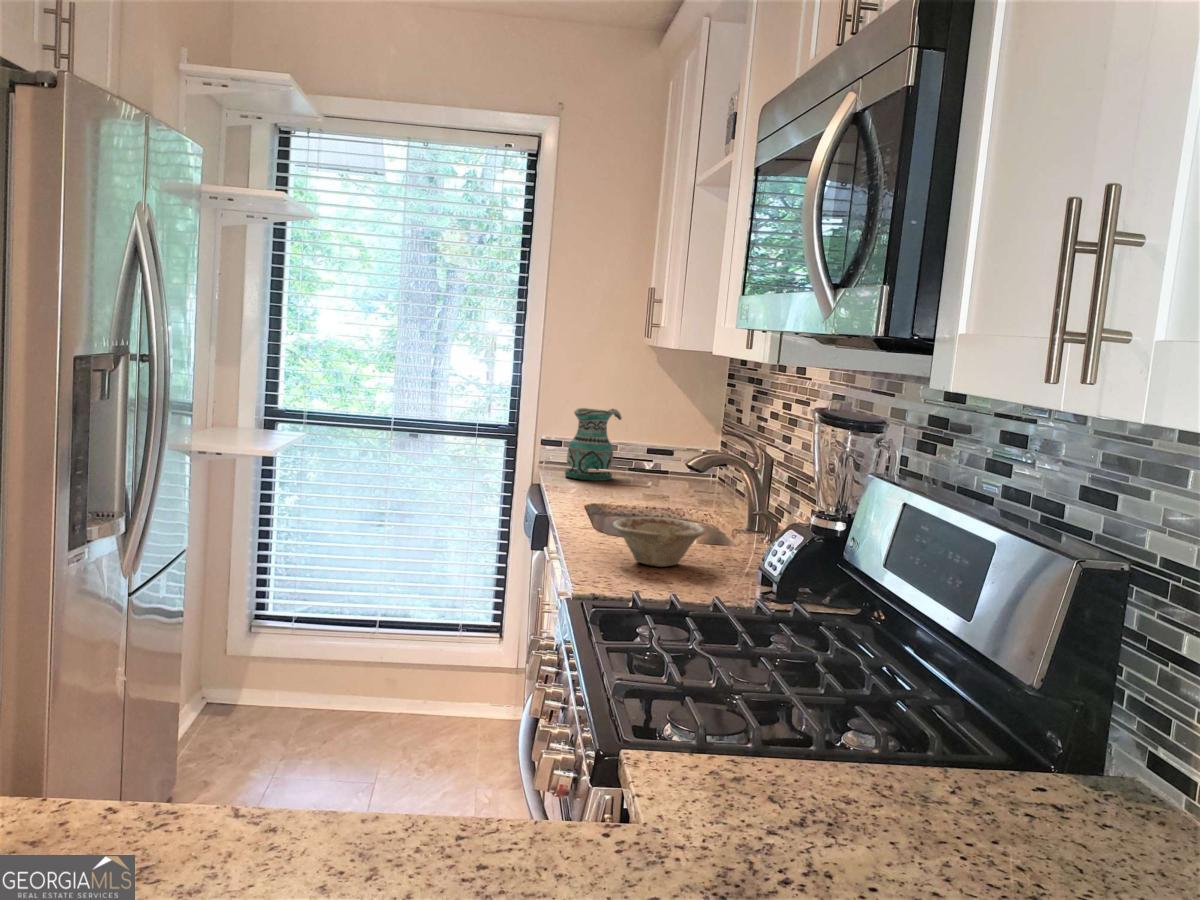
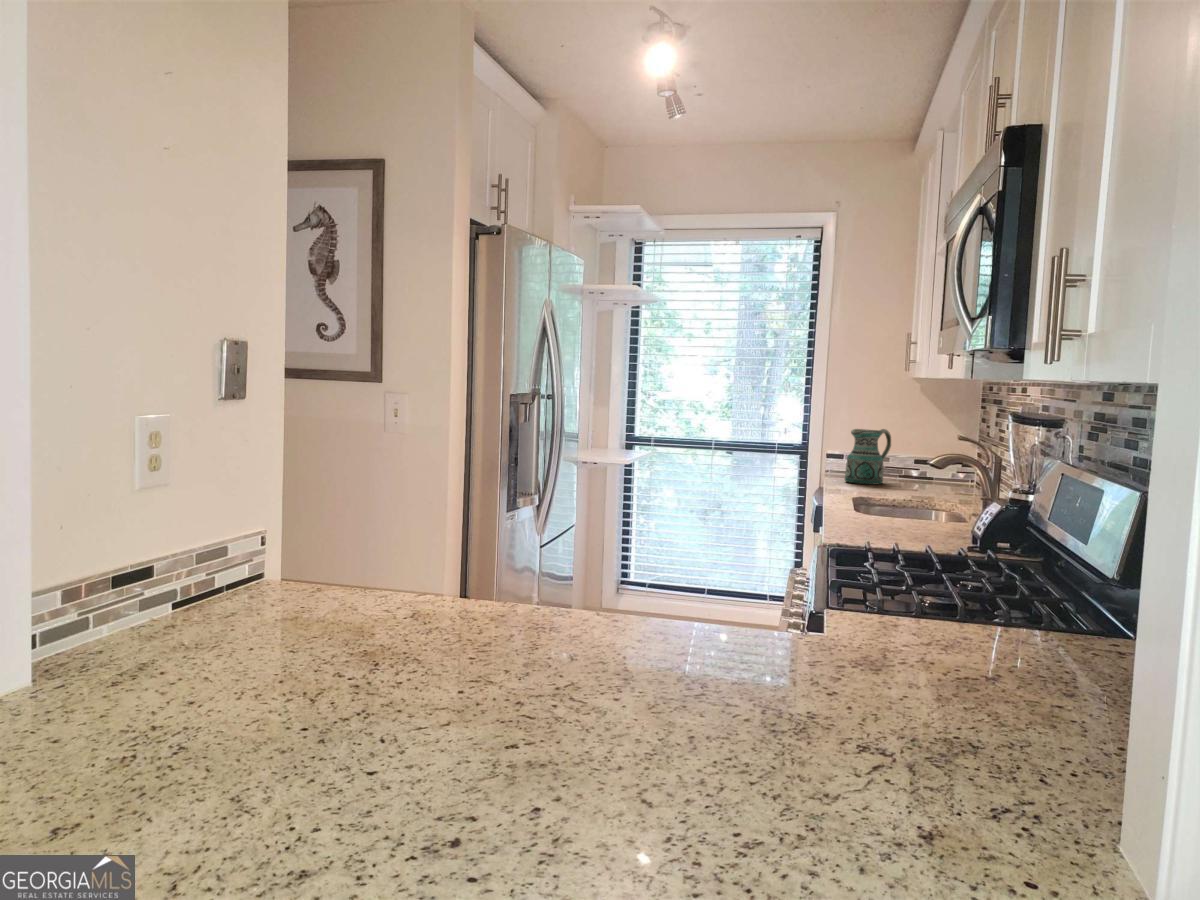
dish: present [613,517,706,567] -> none [858,499,930,533]

